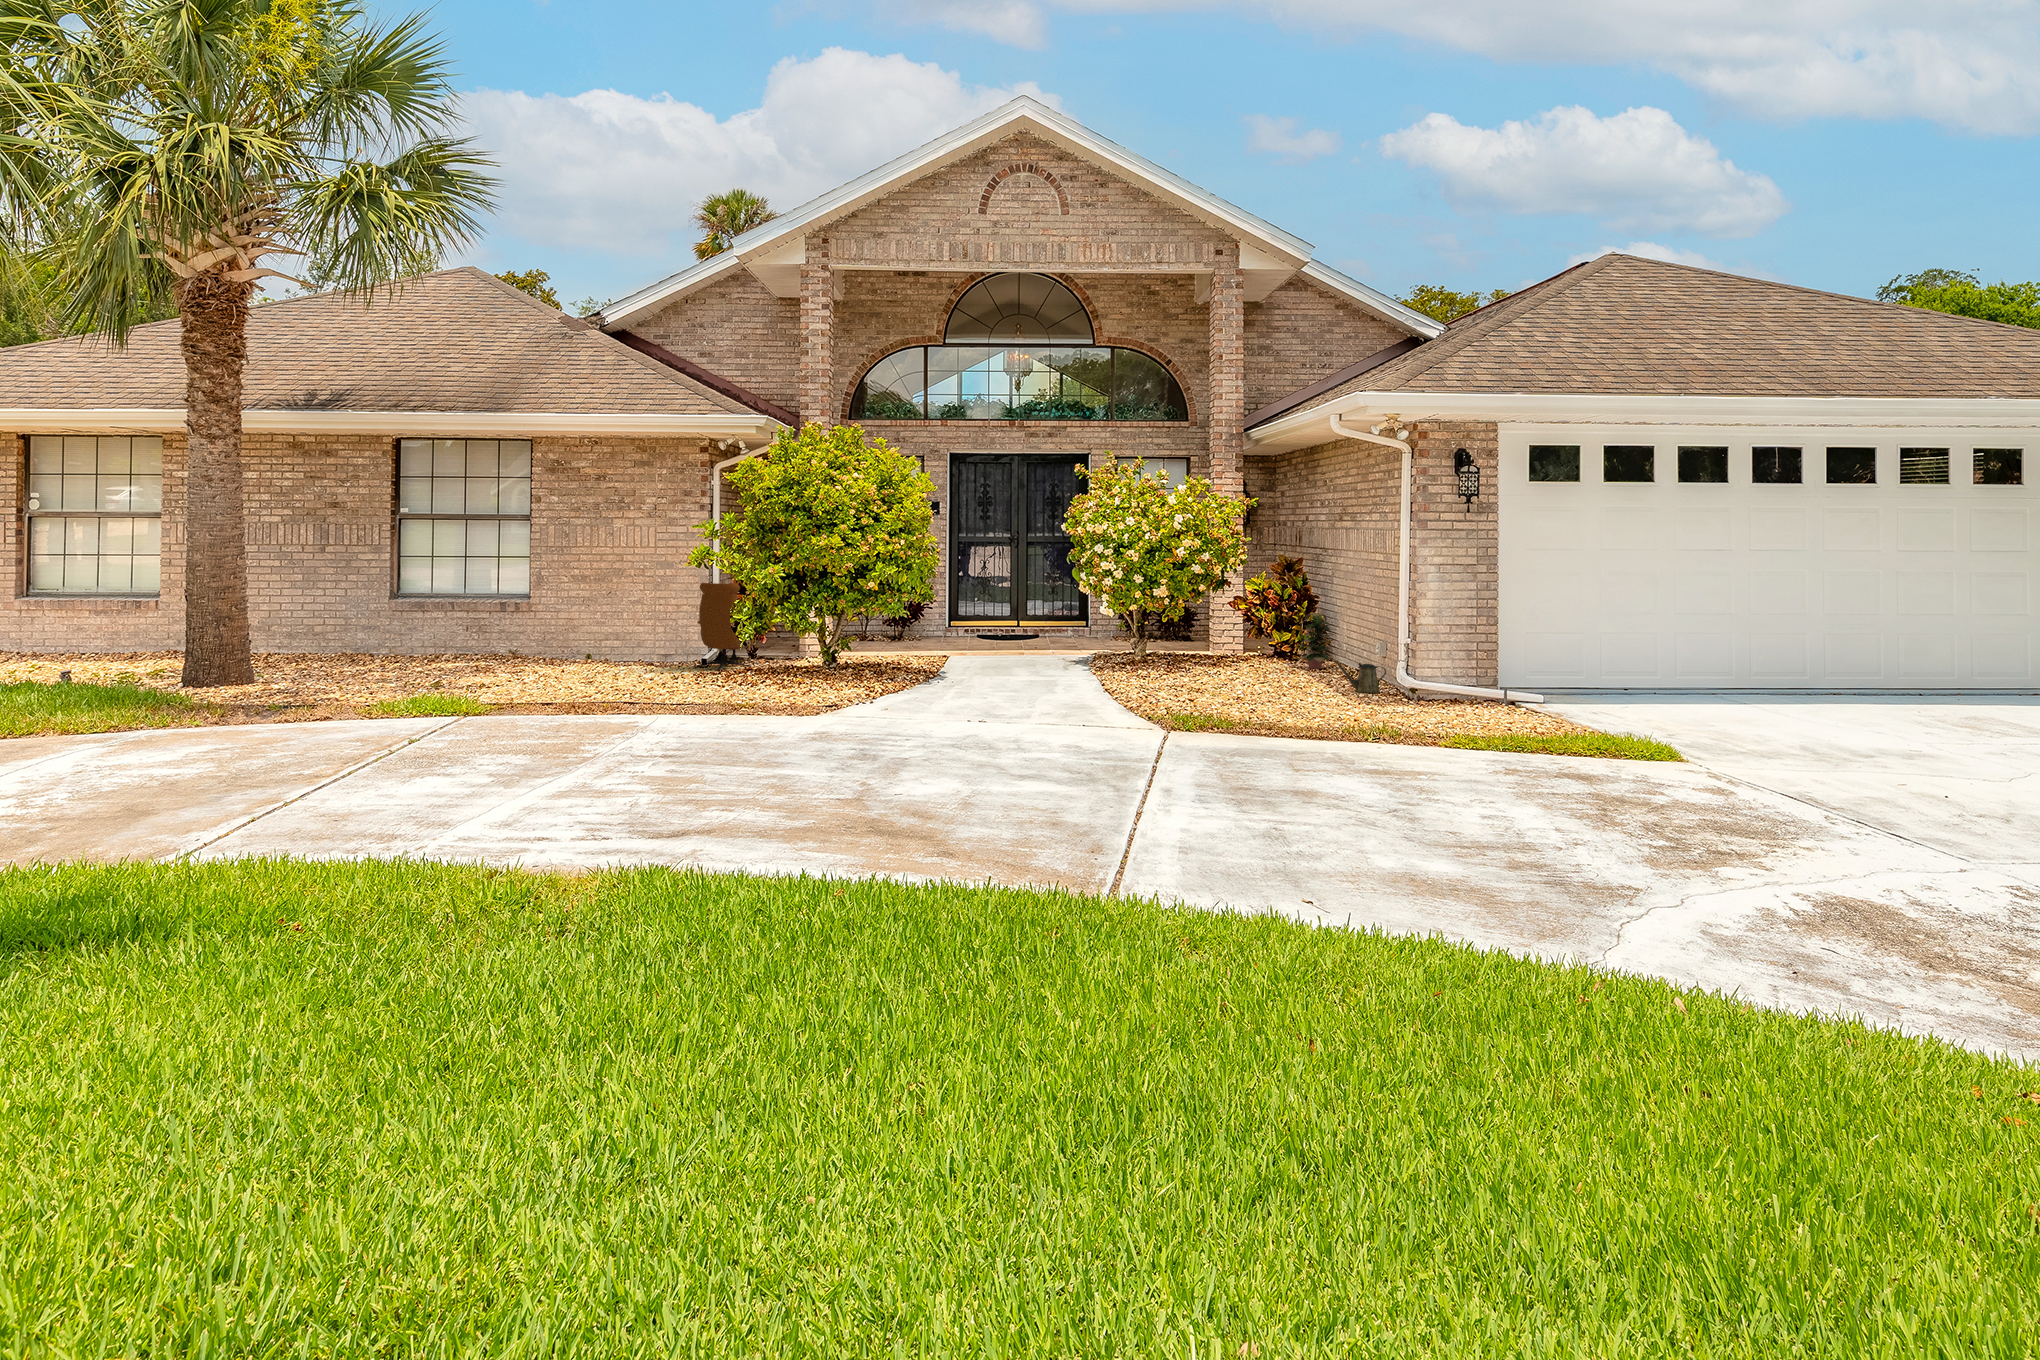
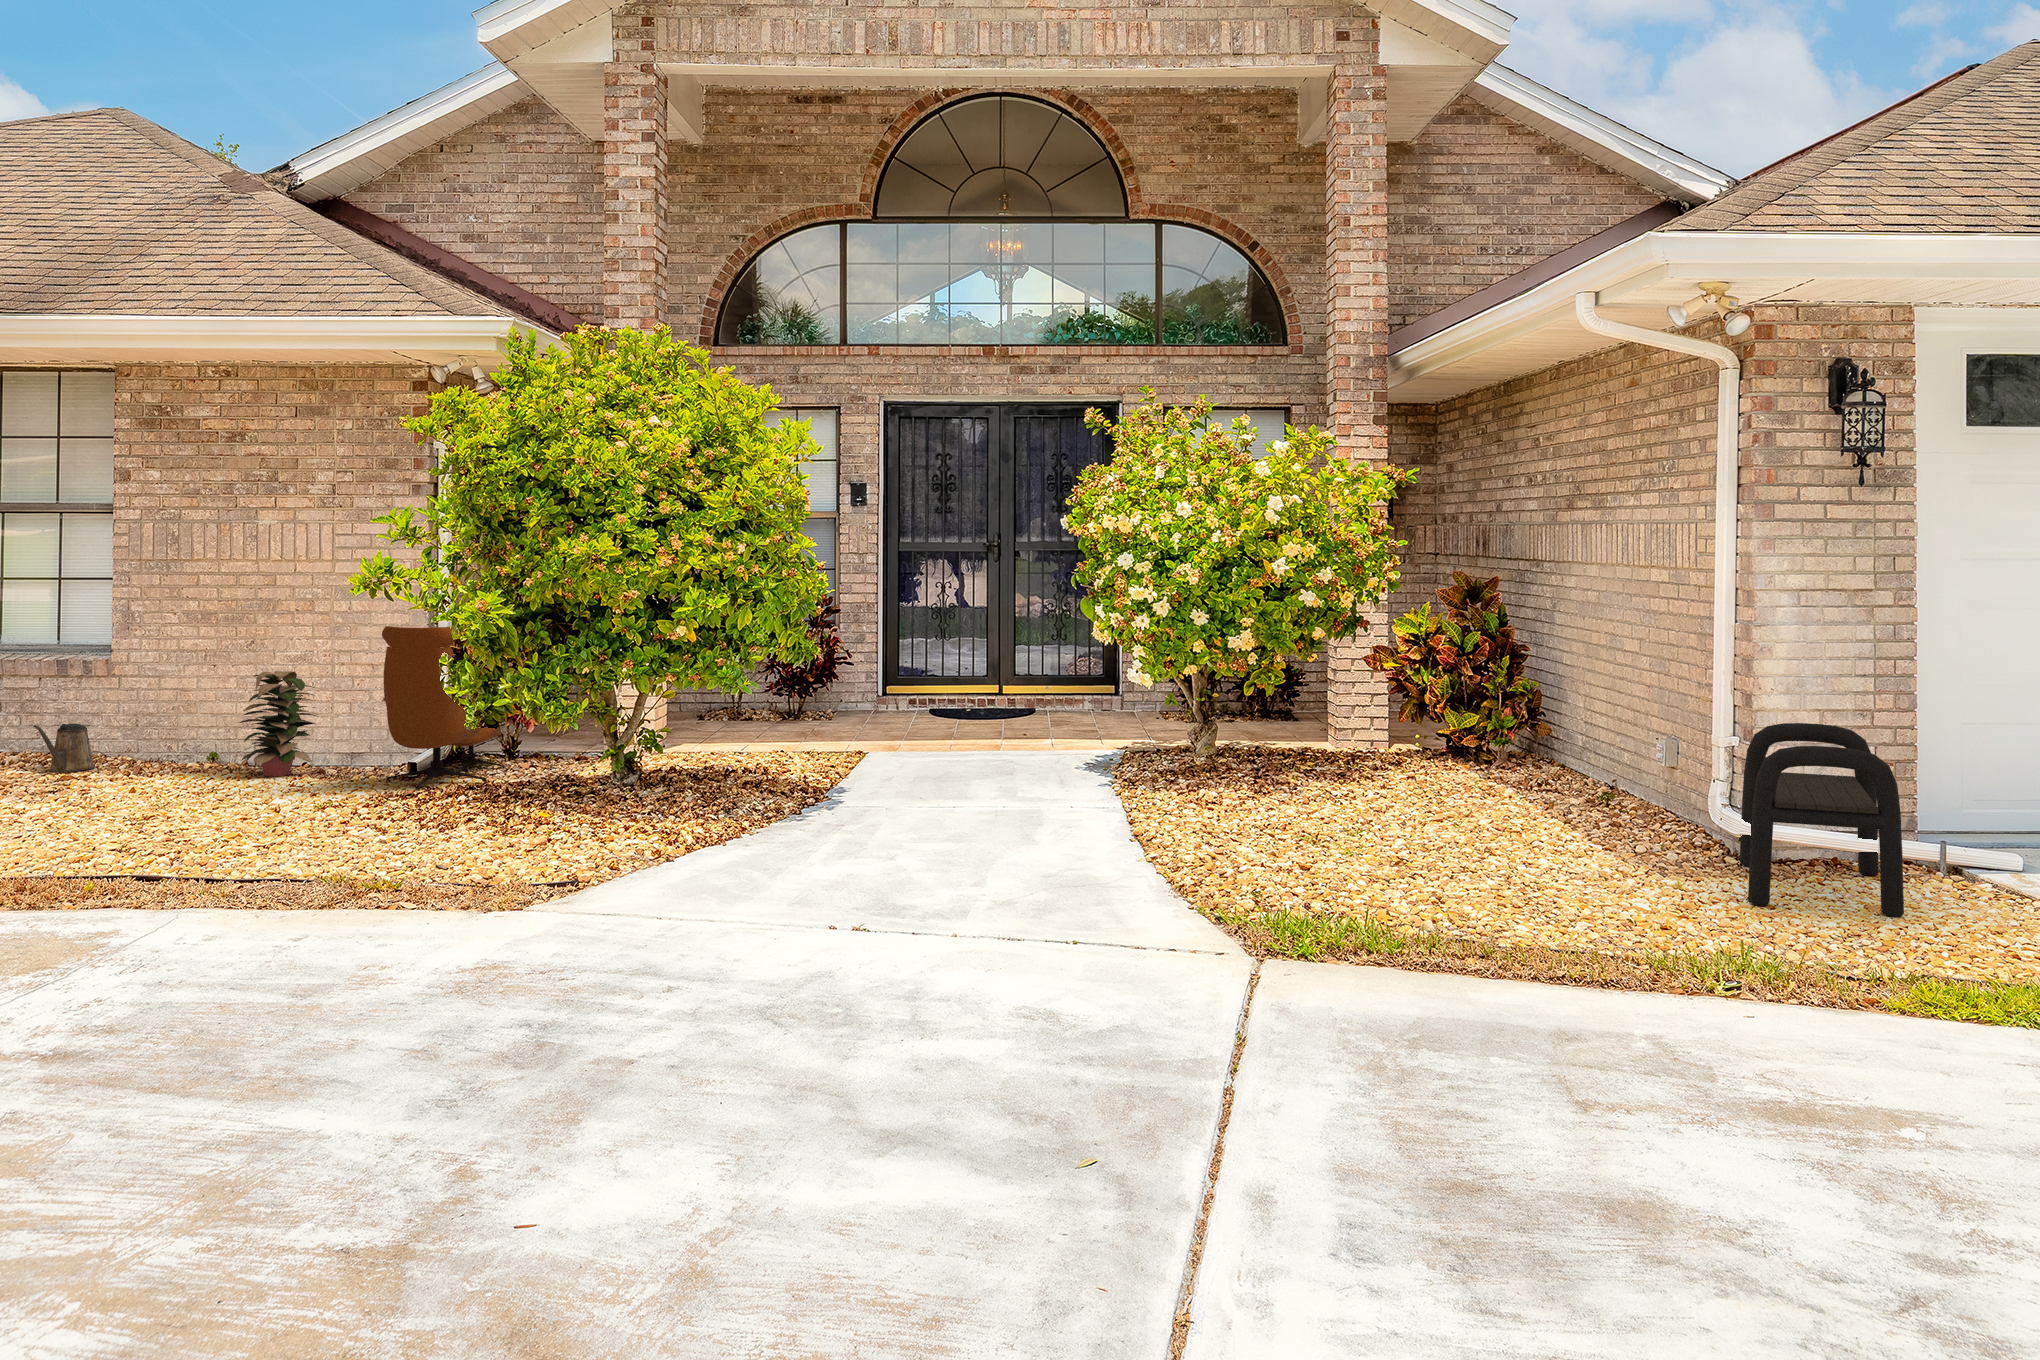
decorative plant: present [1298,613,1334,668] -> present [239,671,318,777]
bench: none [1402,630,1473,716] -> present [1740,723,1904,917]
watering can: present [1334,660,1386,693] -> present [34,724,95,772]

